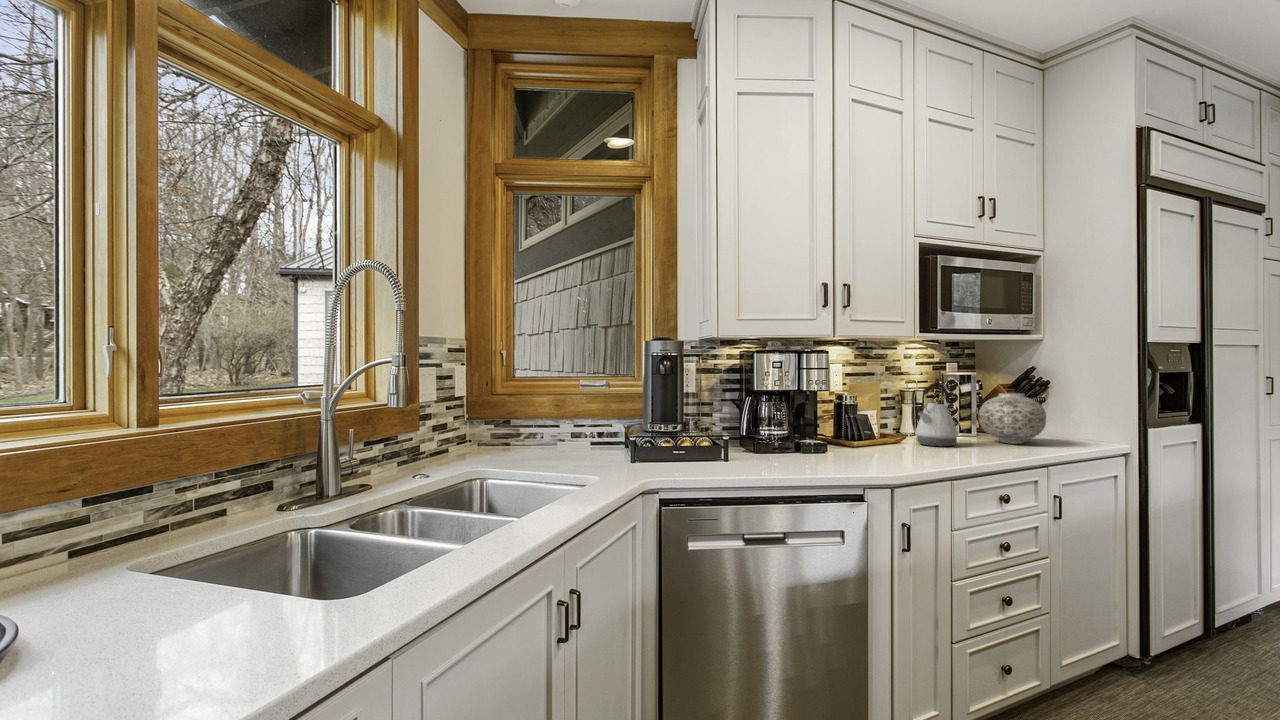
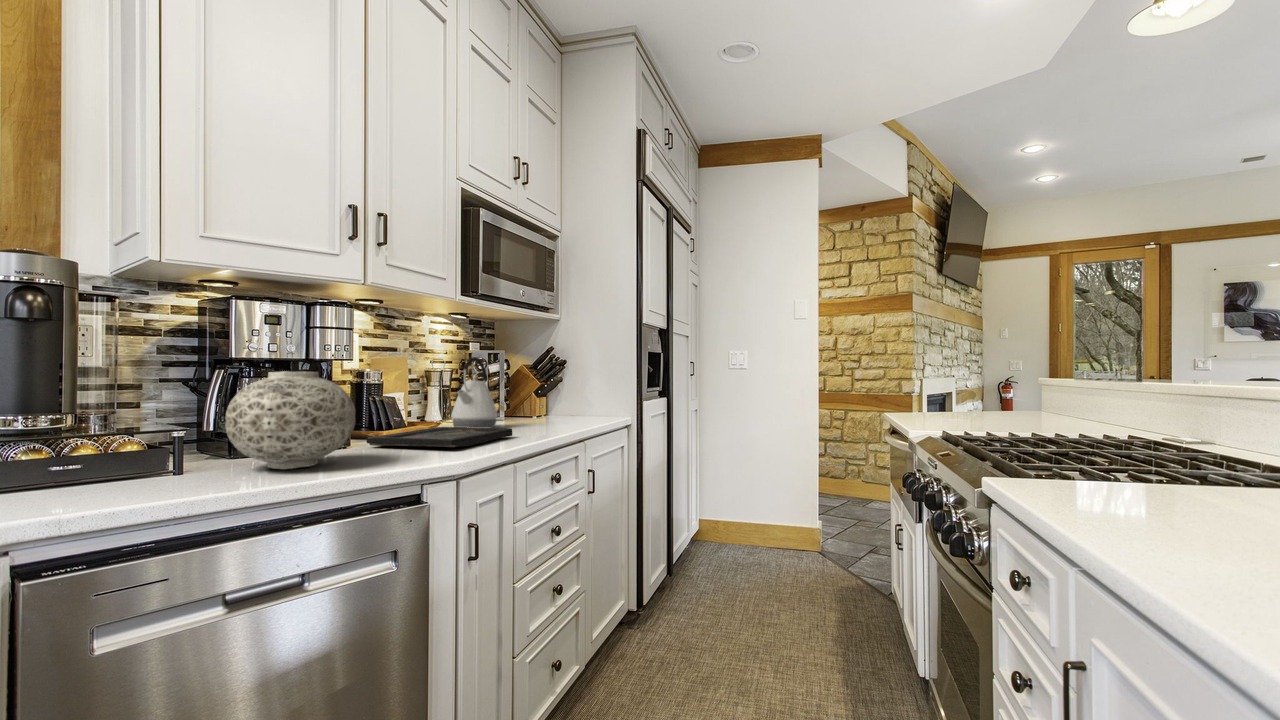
vase: present [979,393,1046,444] -> present [225,371,355,470]
tray: none [837,442,960,463] -> present [367,427,512,447]

